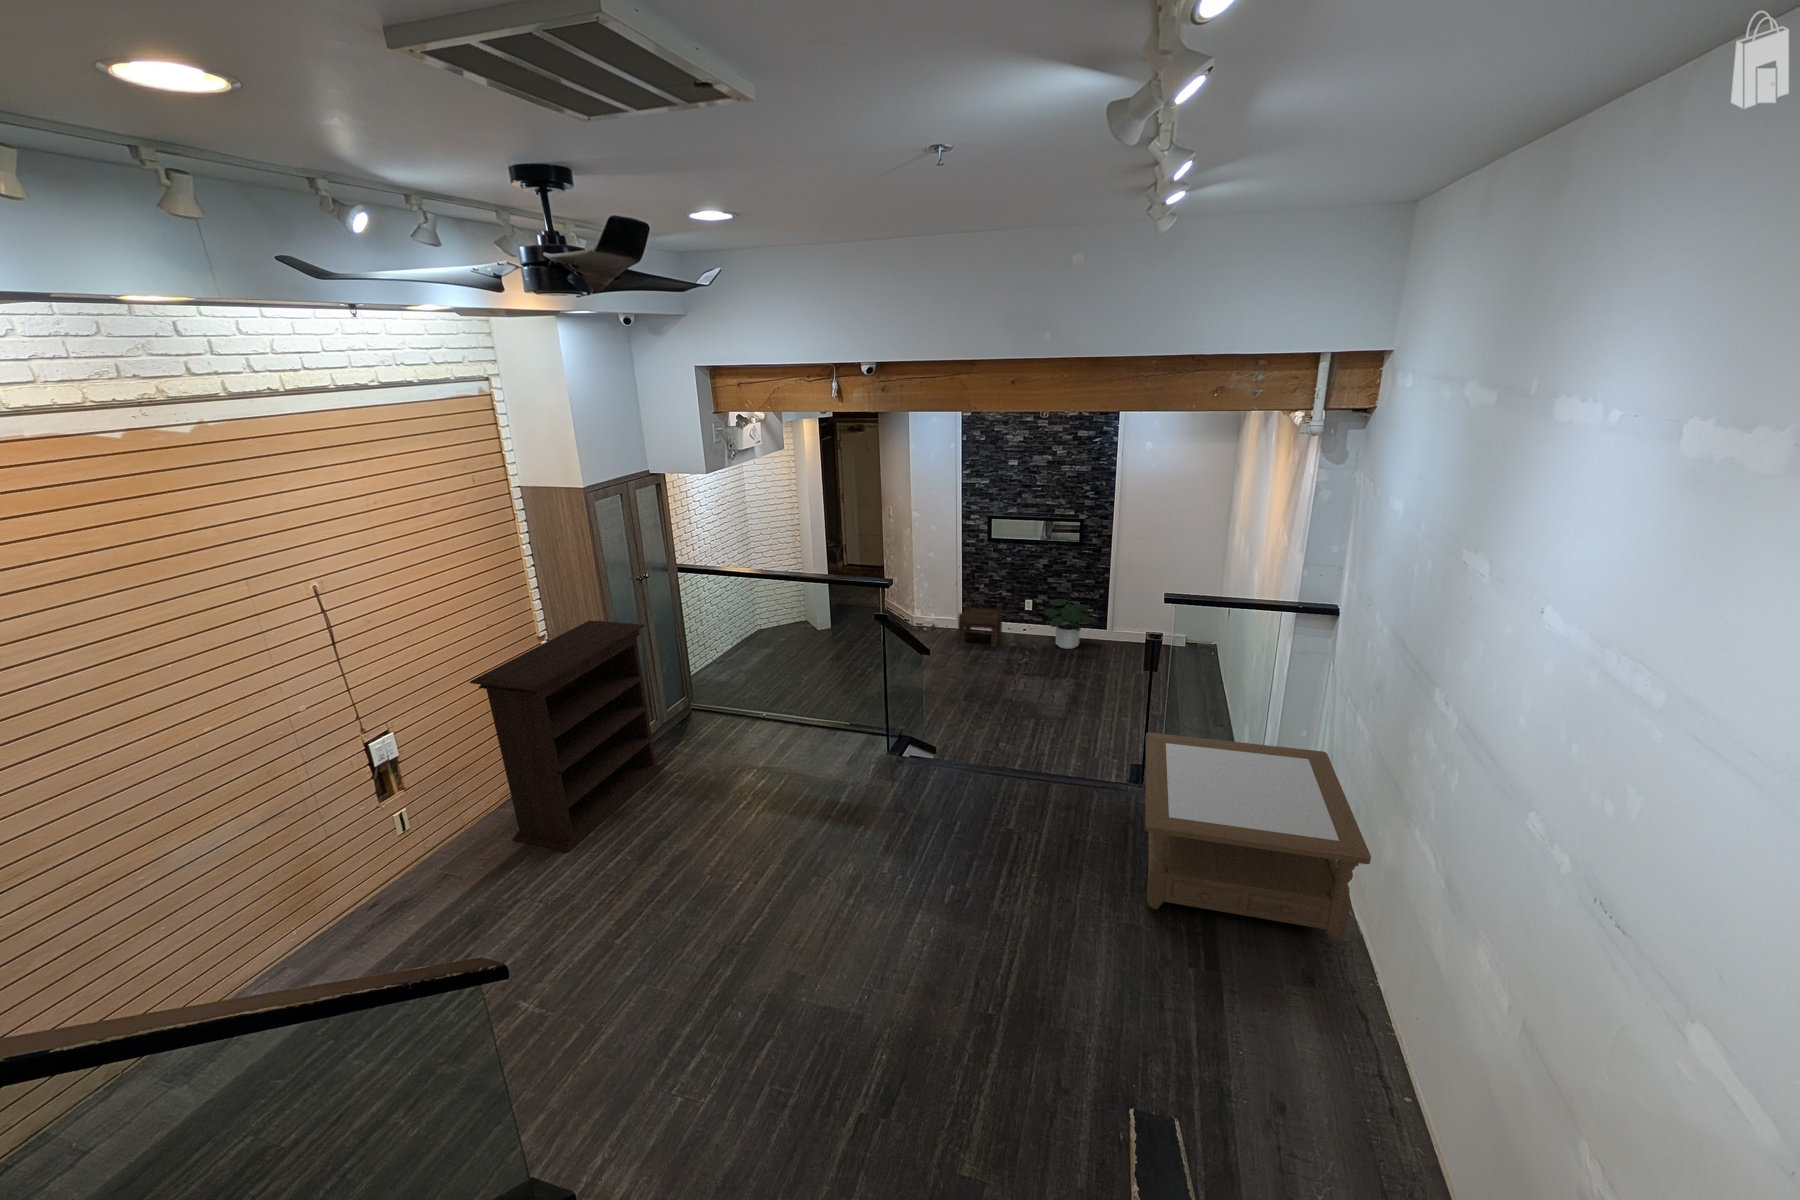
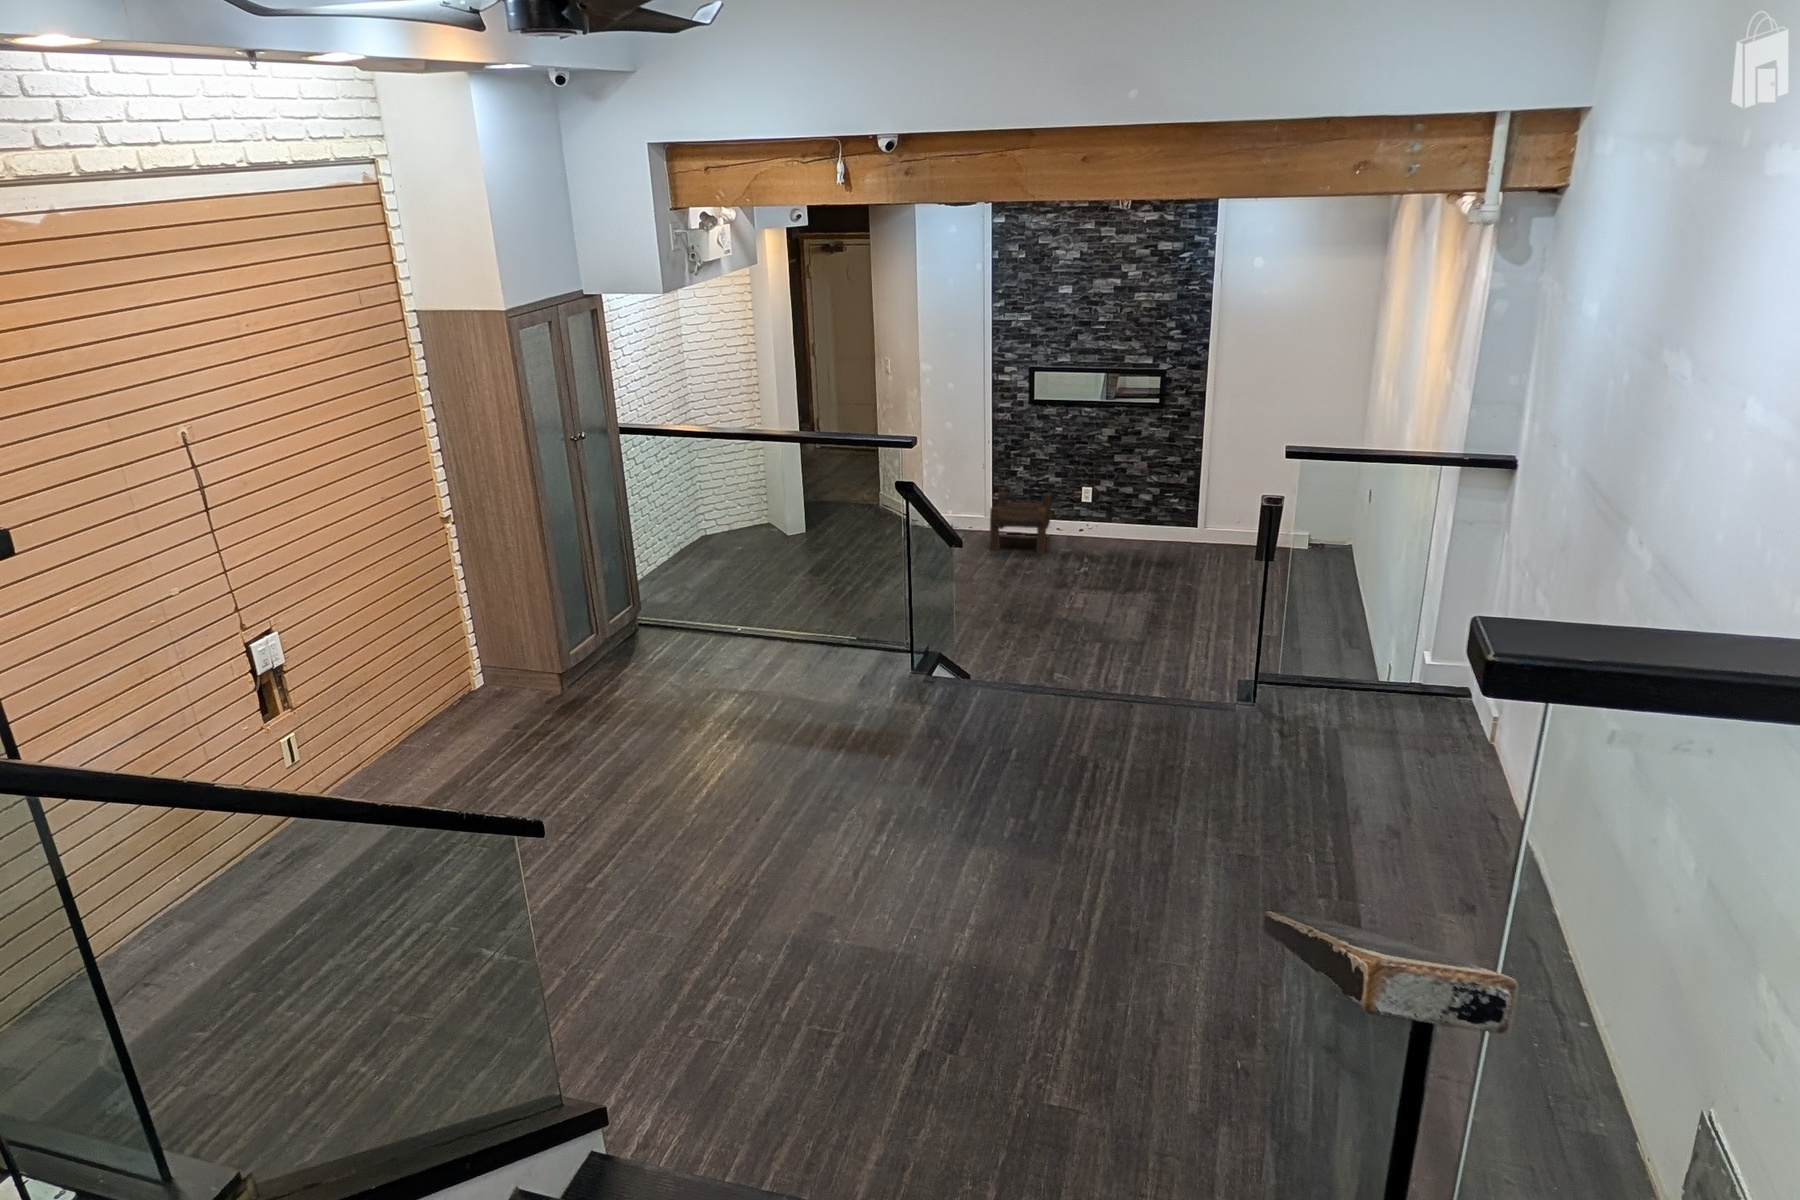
potted plant: present [1042,599,1098,649] -> none [1107,485,1188,554]
bookshelf: present [470,620,663,852] -> none [378,498,614,796]
coffee table: present [1145,733,1371,941] -> none [1266,627,1547,858]

